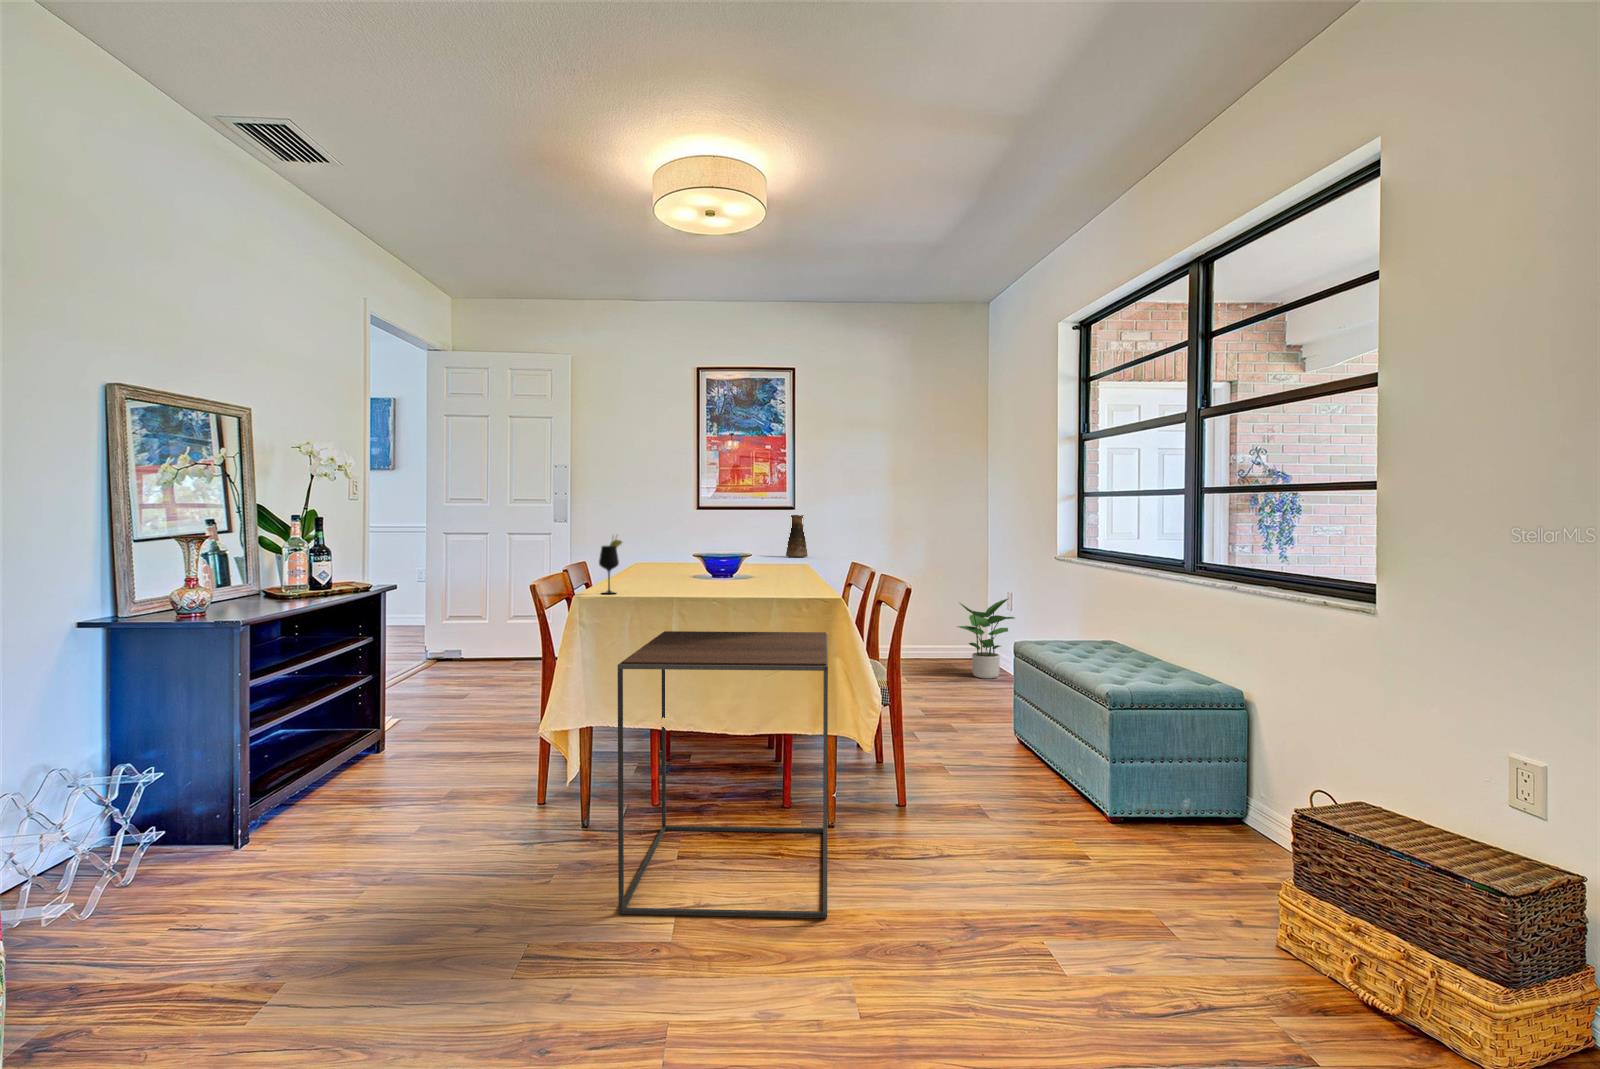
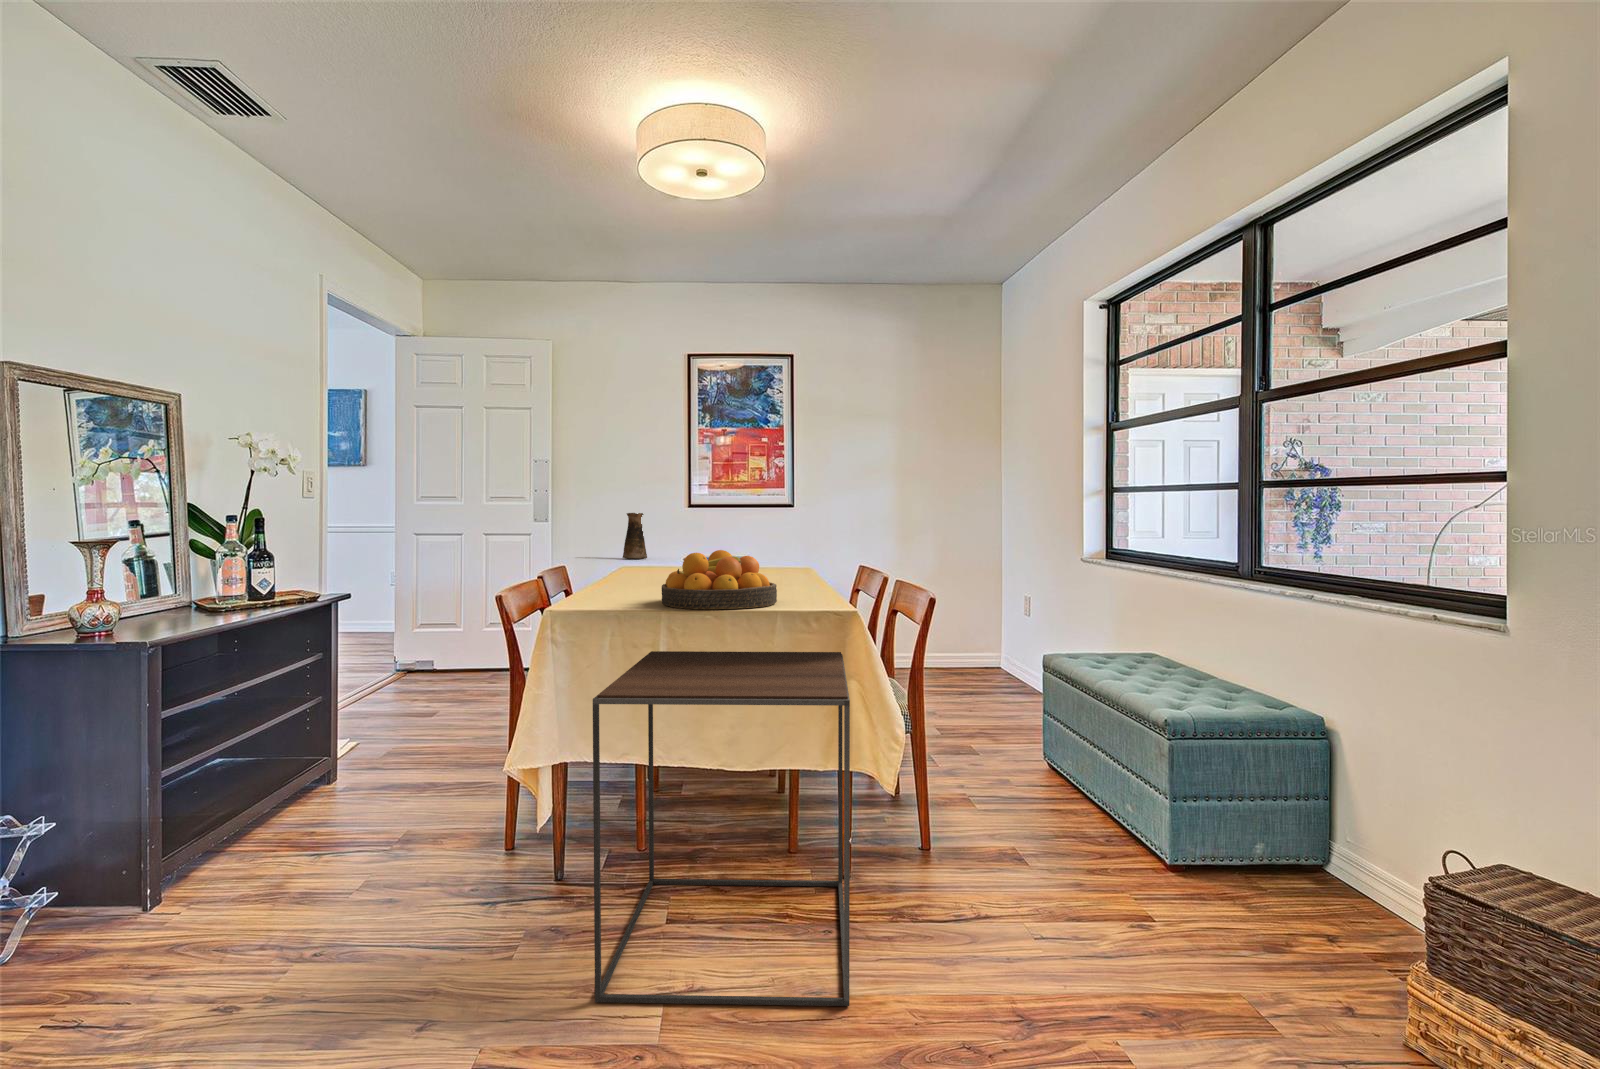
pitcher: present [786,515,808,557] -> present [623,513,647,559]
wine glass: present [599,539,622,594] -> none [575,537,603,607]
fruit bowl: none [673,546,772,596] -> present [662,550,777,610]
potted plant: present [958,599,1015,678] -> none [972,604,1039,692]

